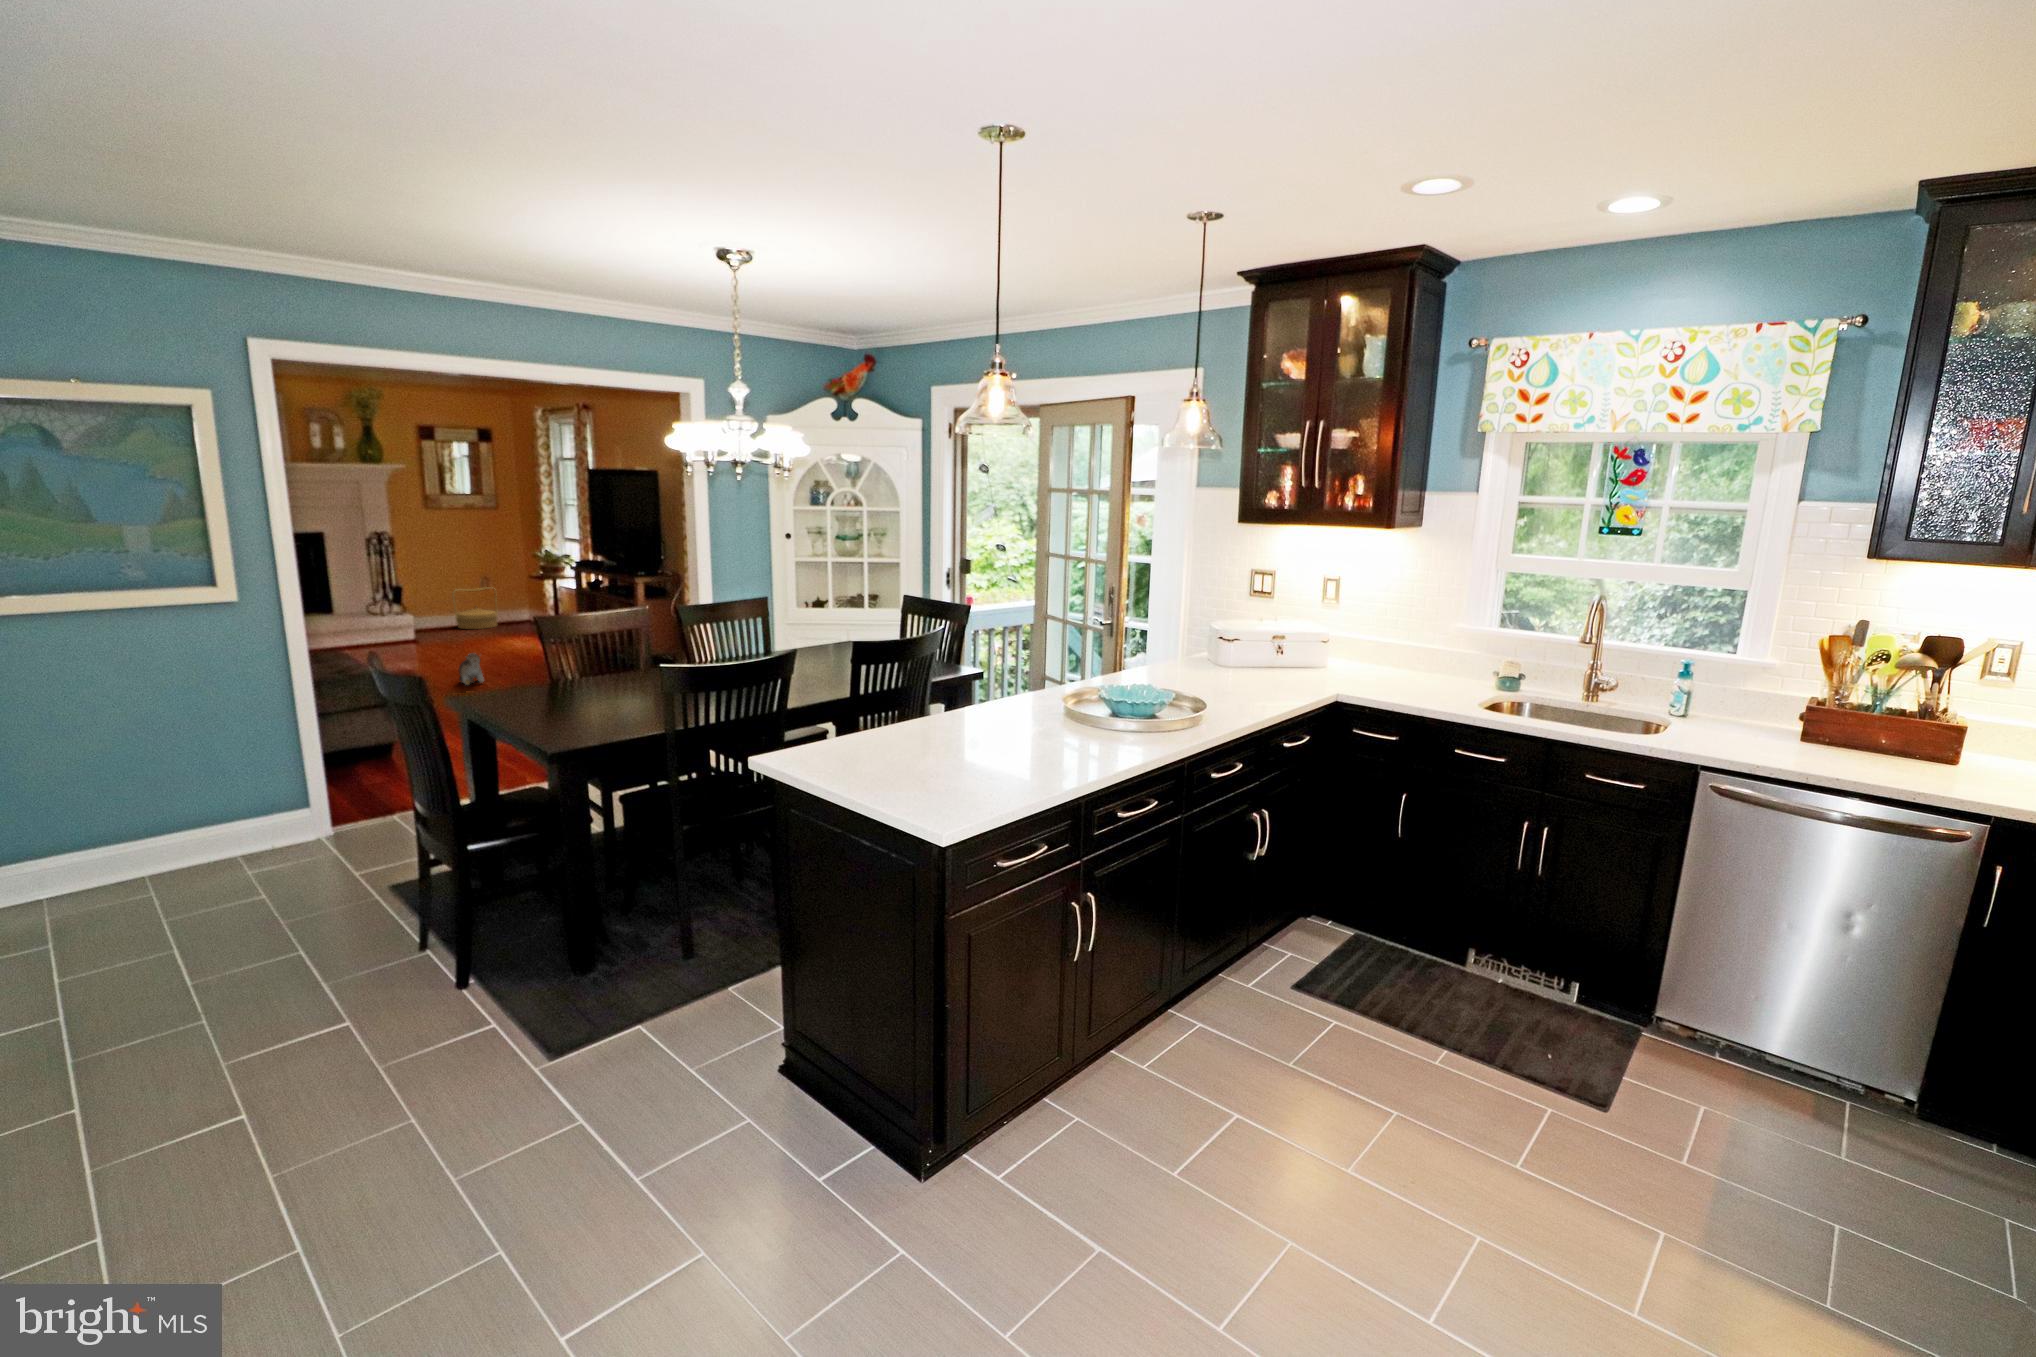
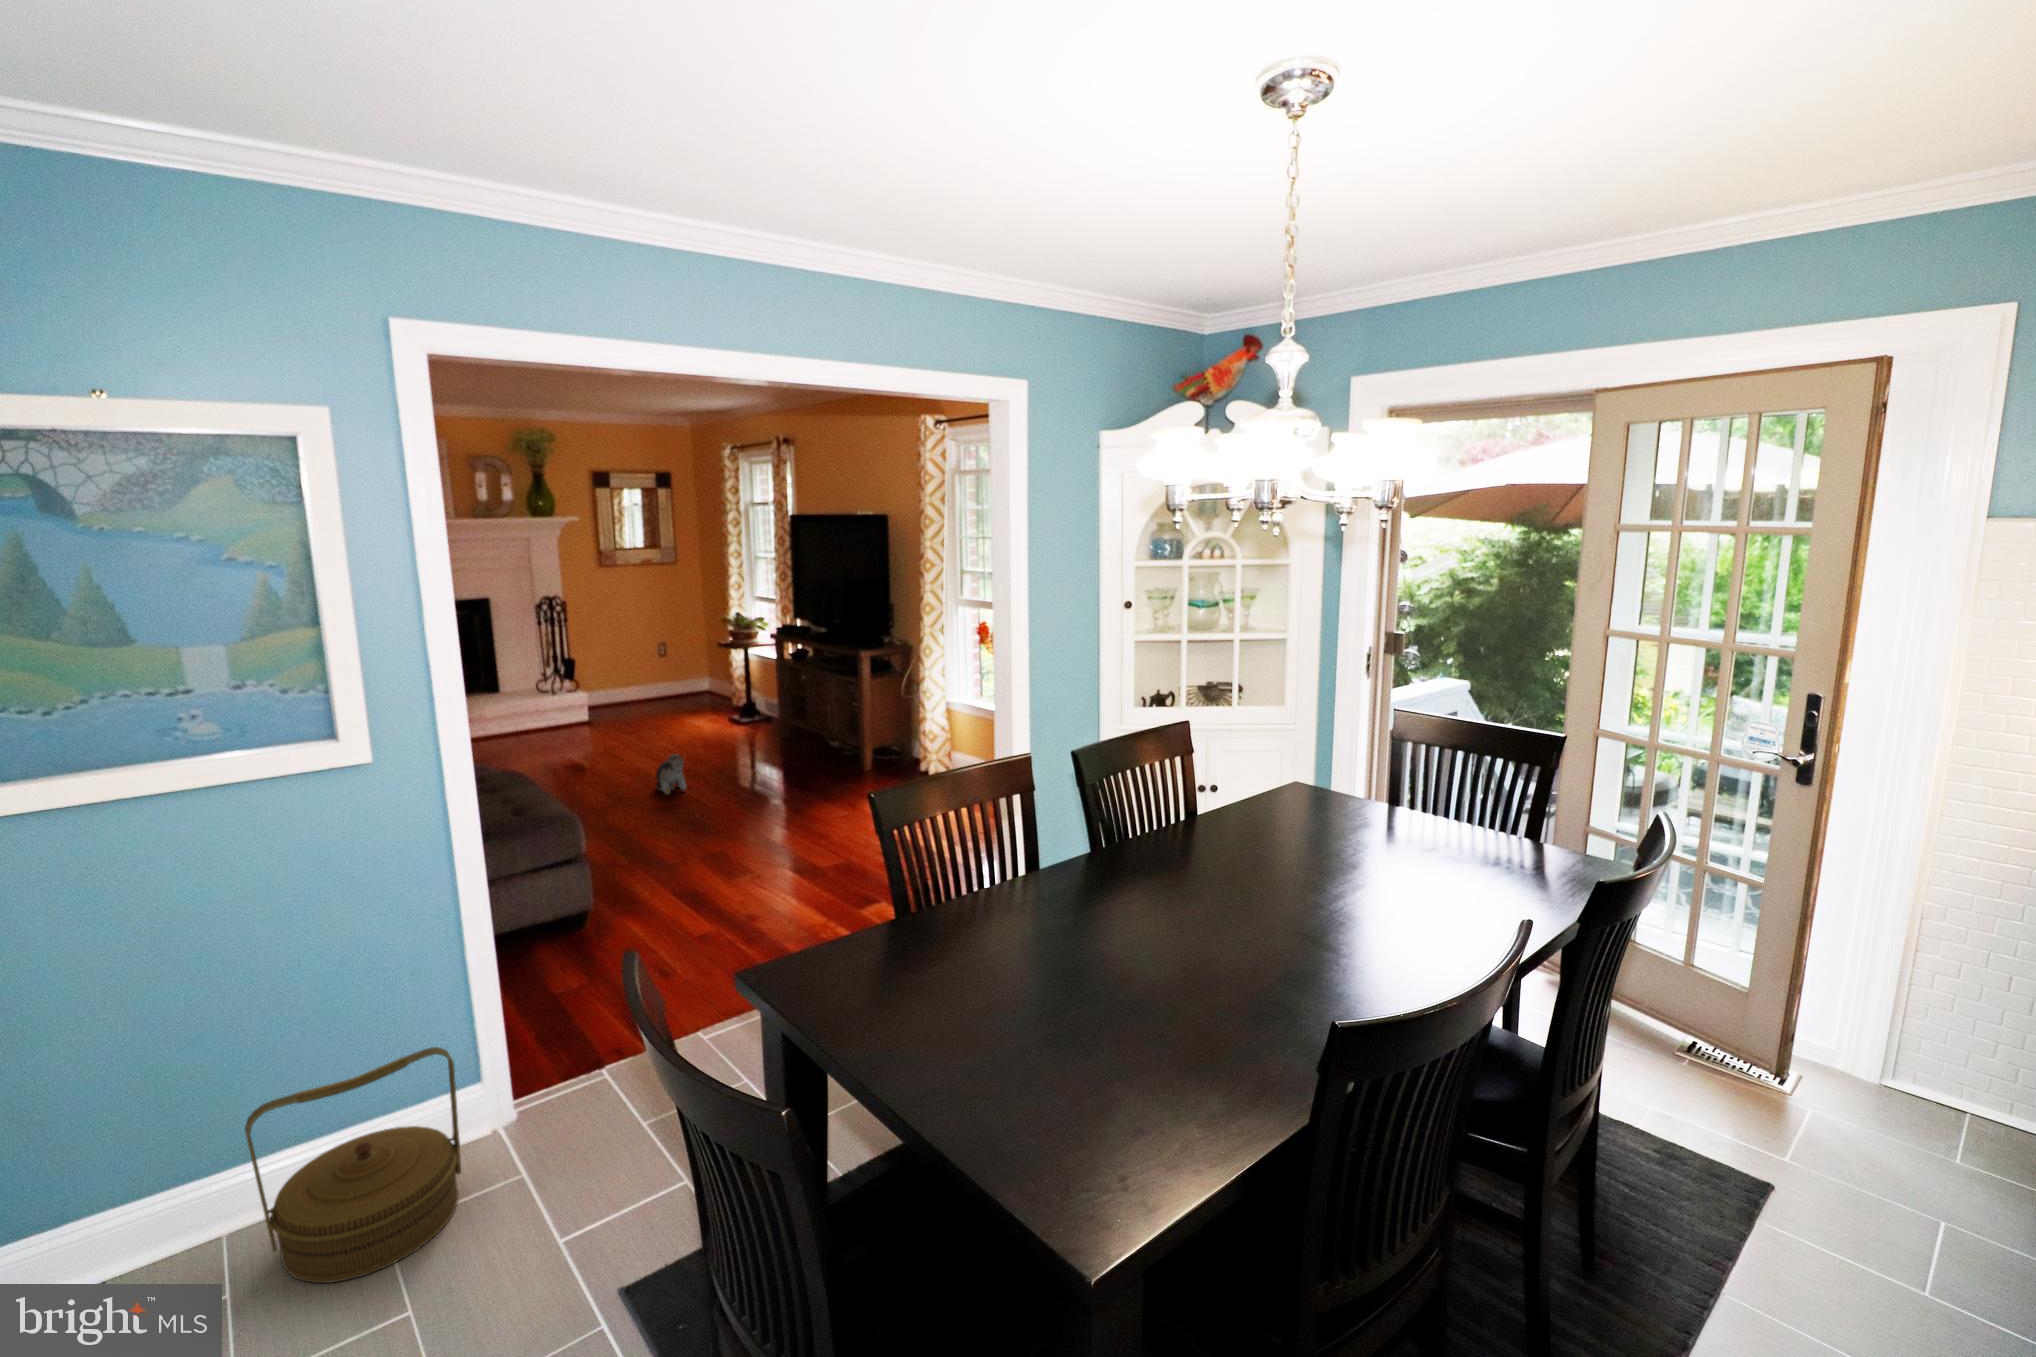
woven basket: present [452,588,497,629] -> present [245,1047,461,1283]

